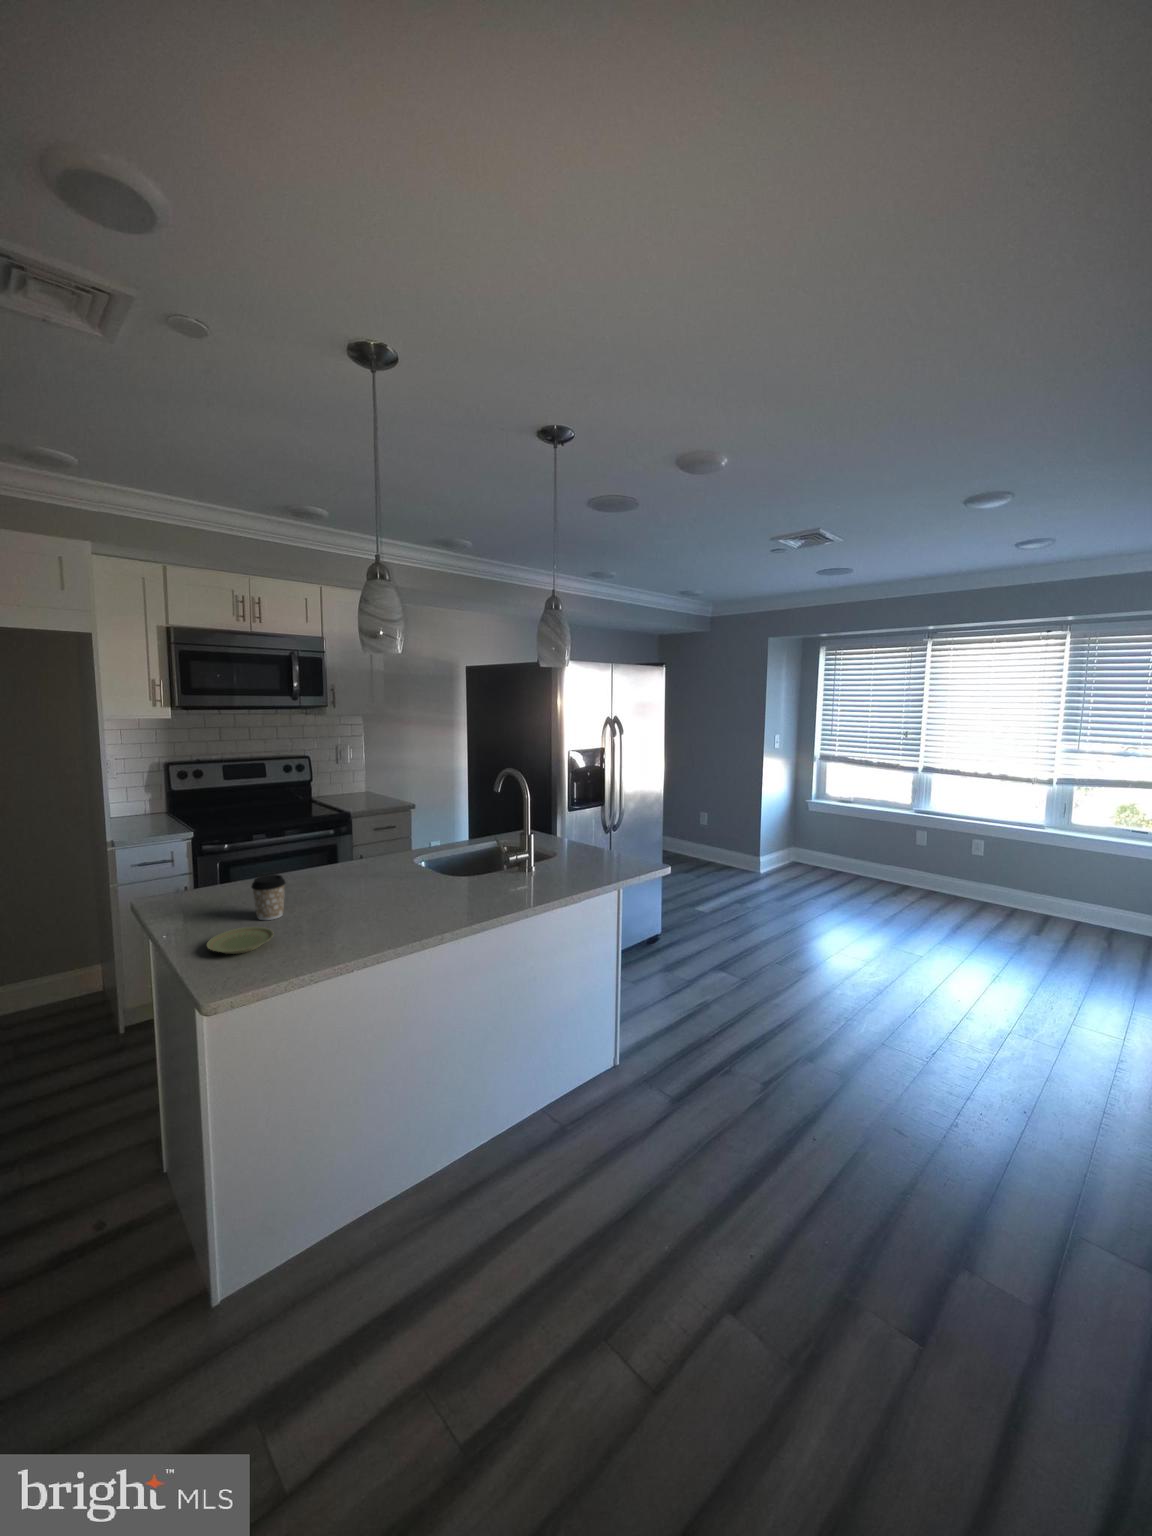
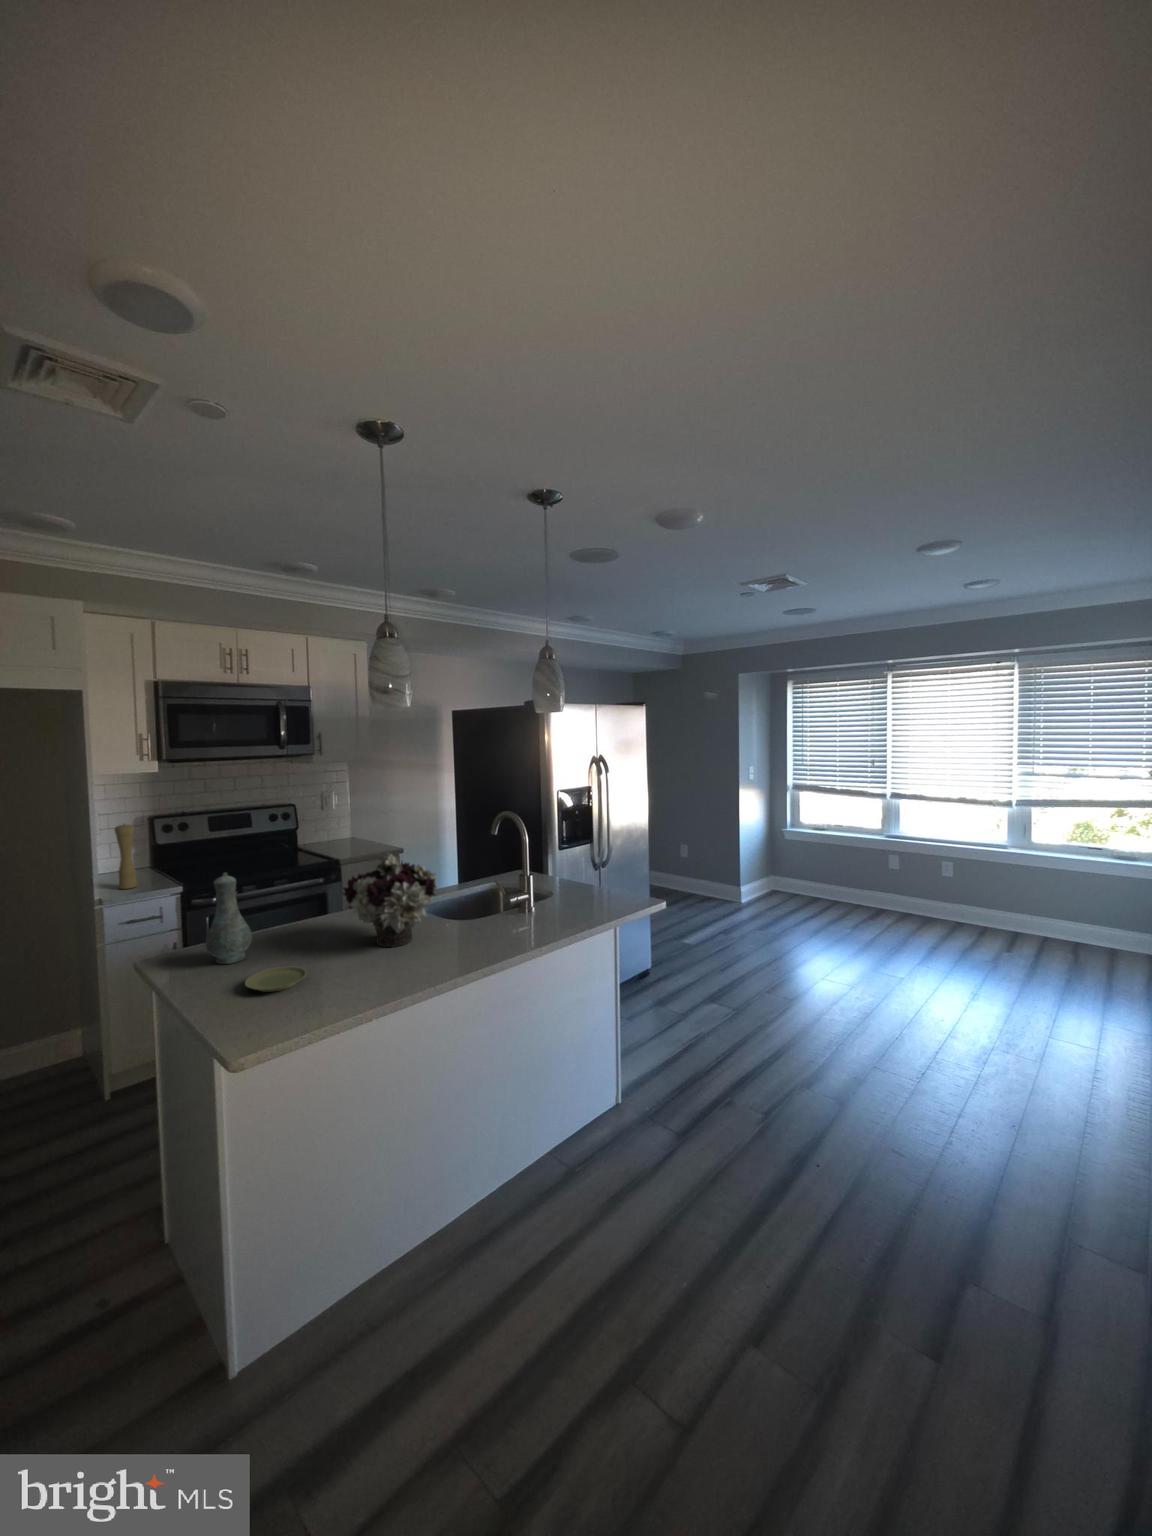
pepper mill: none [124,770,148,834] -> present [115,824,137,889]
flower arrangement: none [324,811,423,910] -> present [343,854,436,947]
vase: none [178,826,228,920] -> present [205,872,252,964]
coffee cup: present [251,874,285,920] -> none [277,917,309,961]

